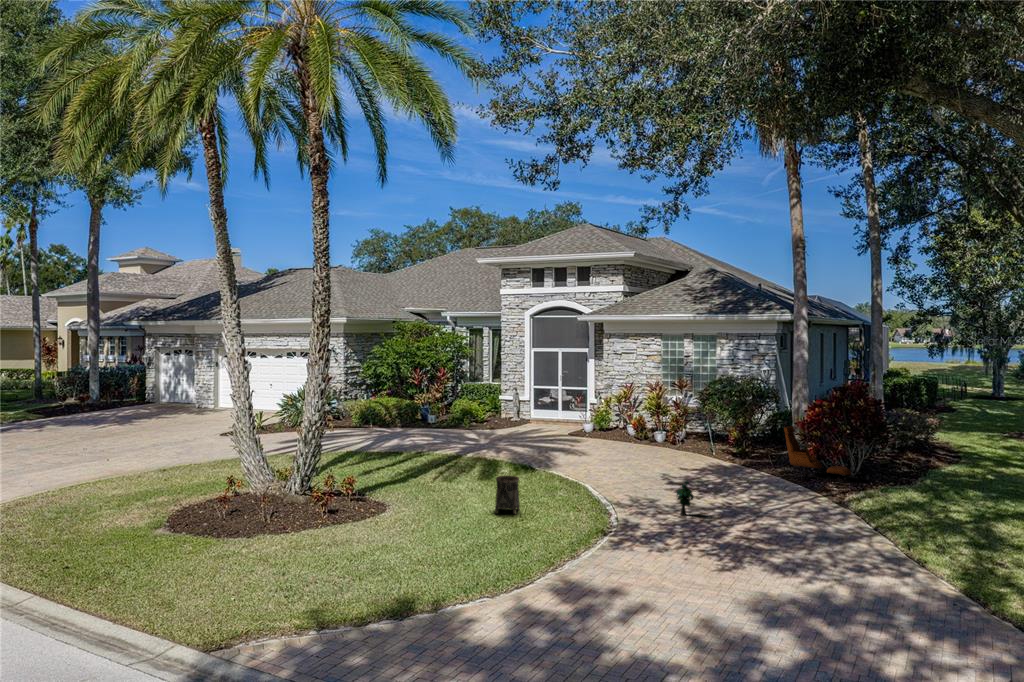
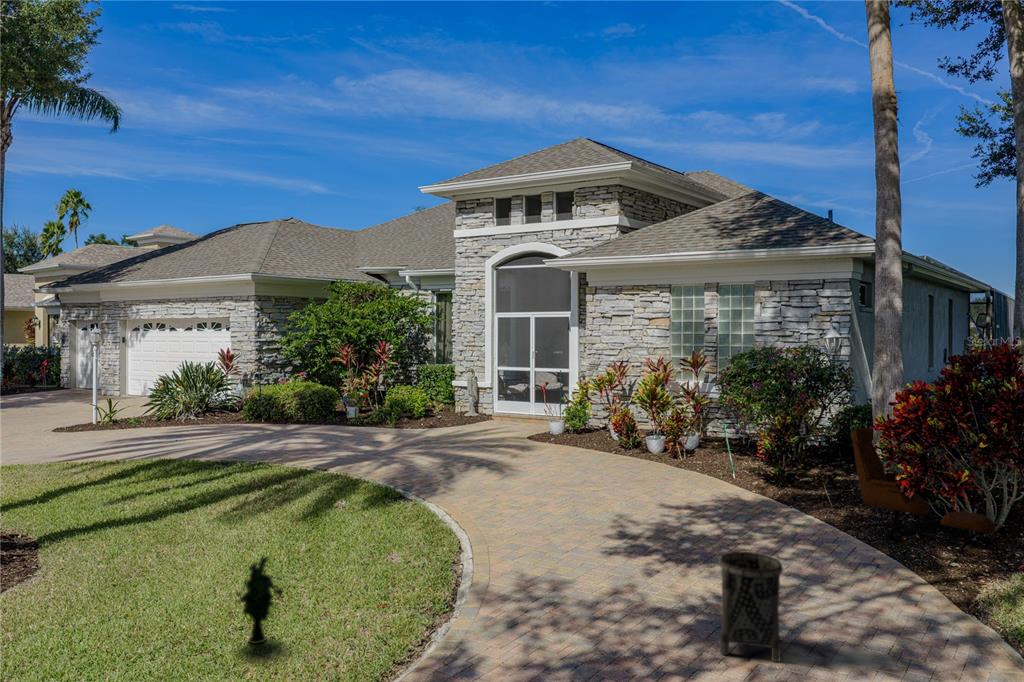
basket: present [495,476,520,514] -> present [719,552,783,662]
decorative plant: present [675,481,694,516] -> present [237,557,283,644]

